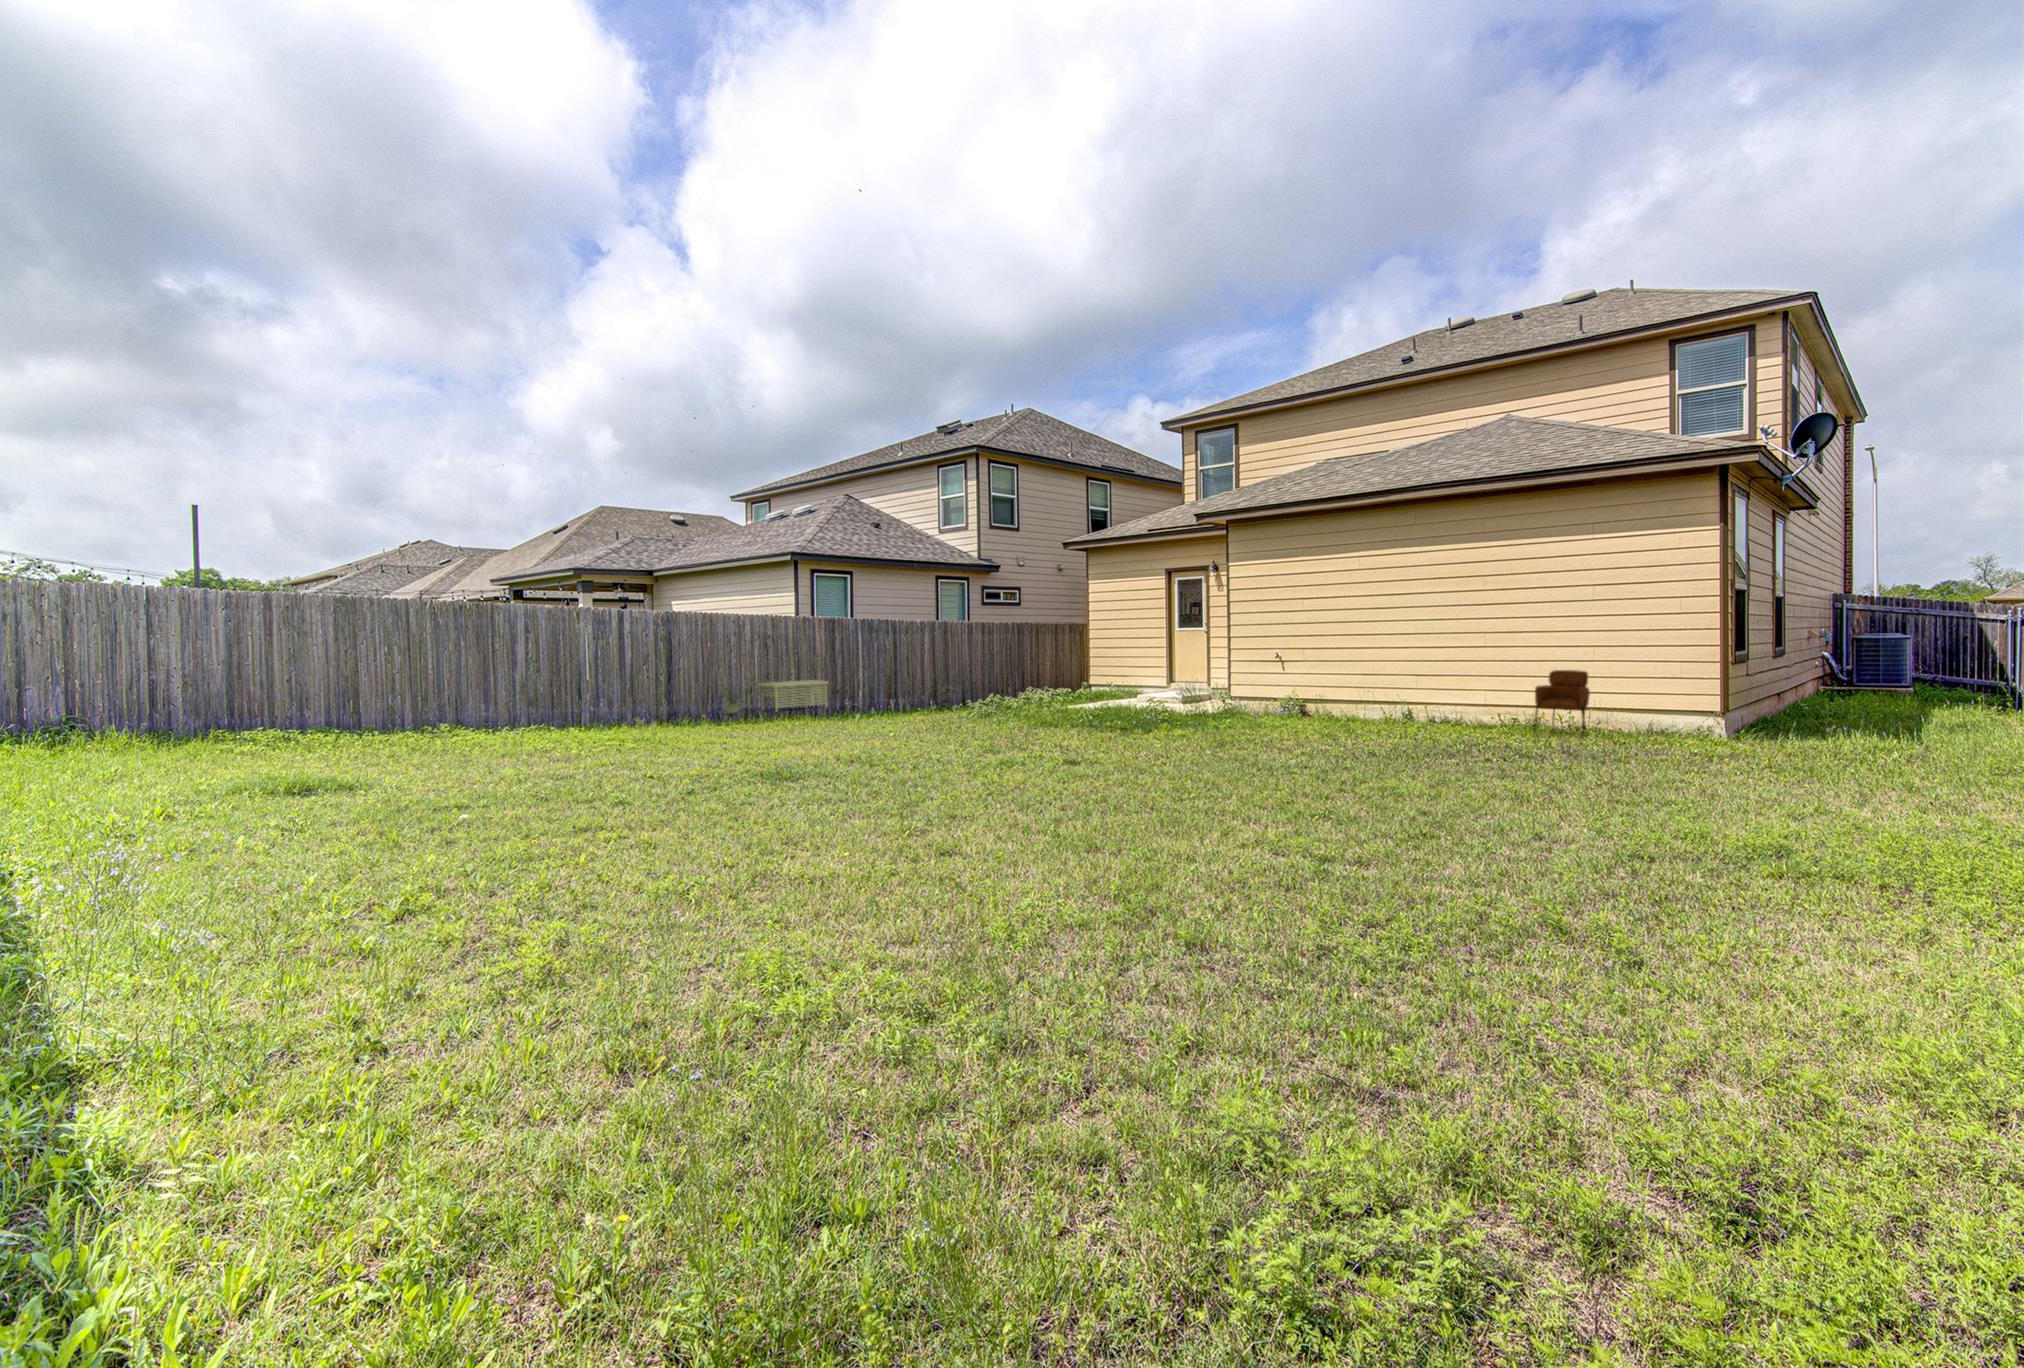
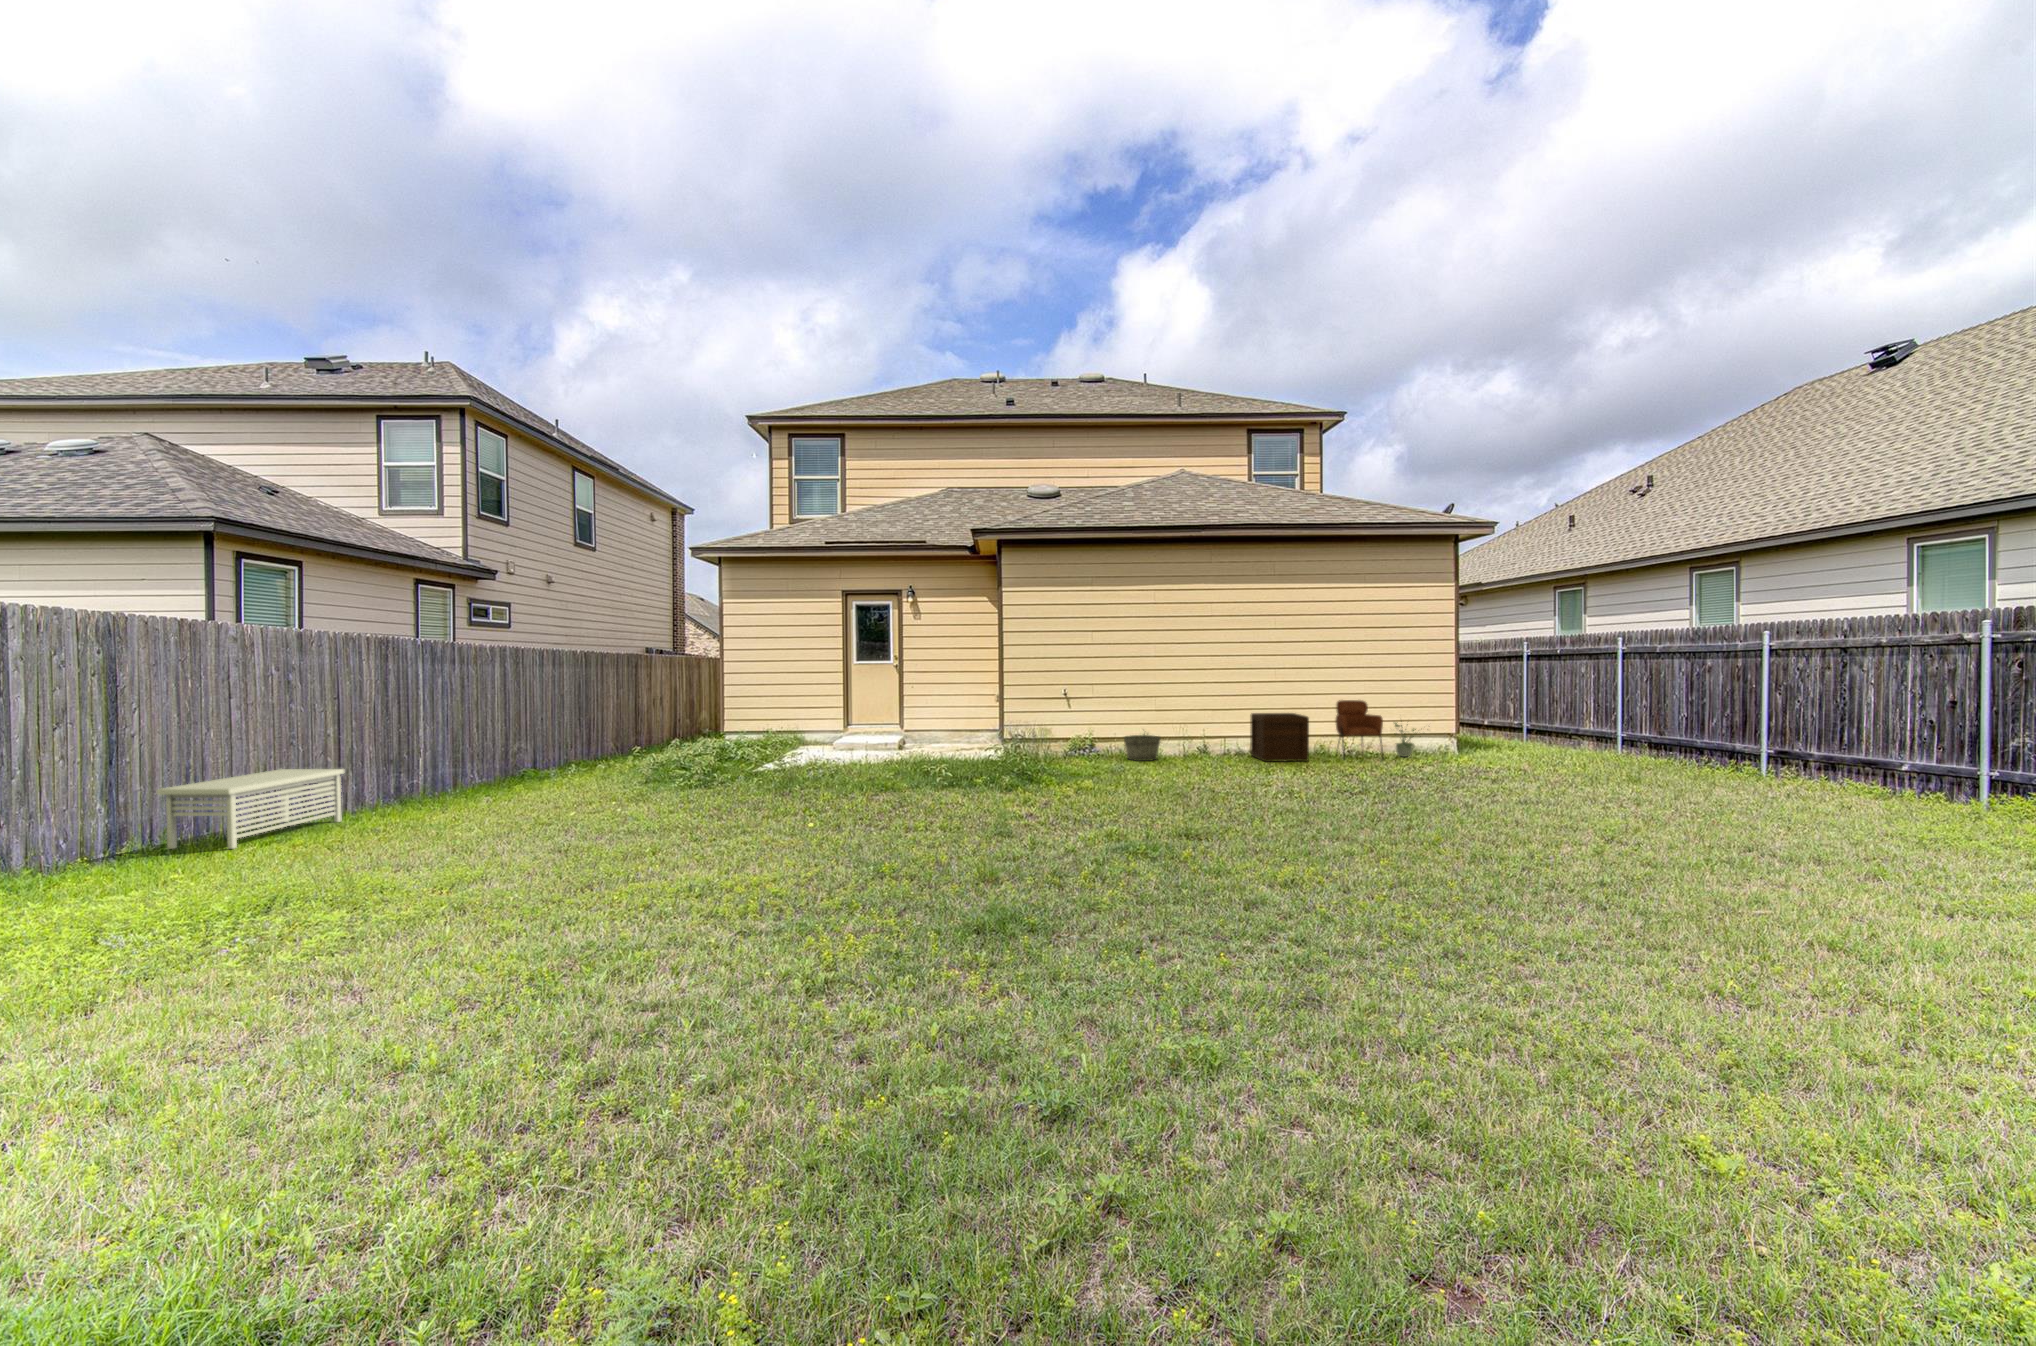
wooden crate: none [1438,680,1504,731] -> present [1250,713,1309,762]
potted plant: present [725,688,739,714] -> present [1395,723,1421,757]
wooden bucket: none [1320,689,1356,719] -> present [1124,734,1160,761]

